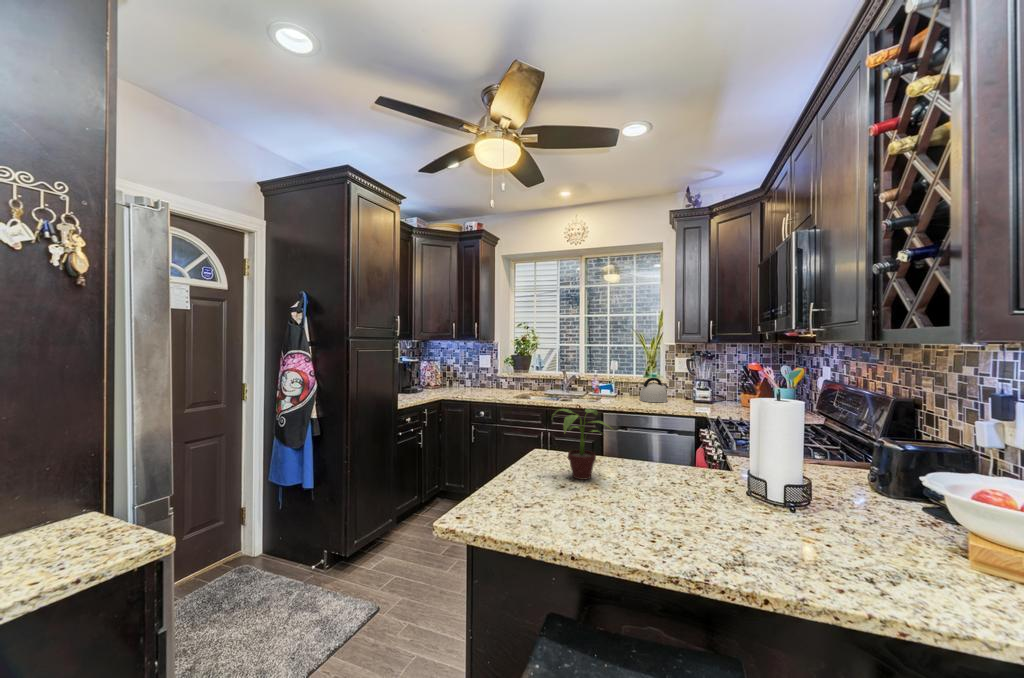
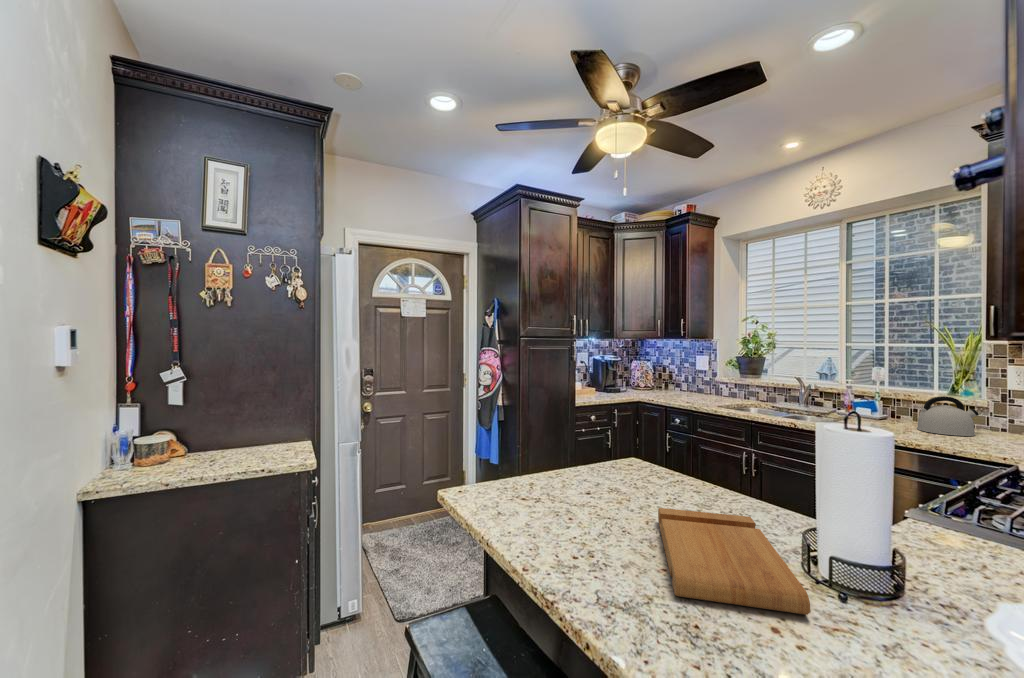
potted plant: present [552,409,610,480] -> none [592,413,662,491]
cutting board: none [651,476,822,549] -> present [658,508,810,615]

